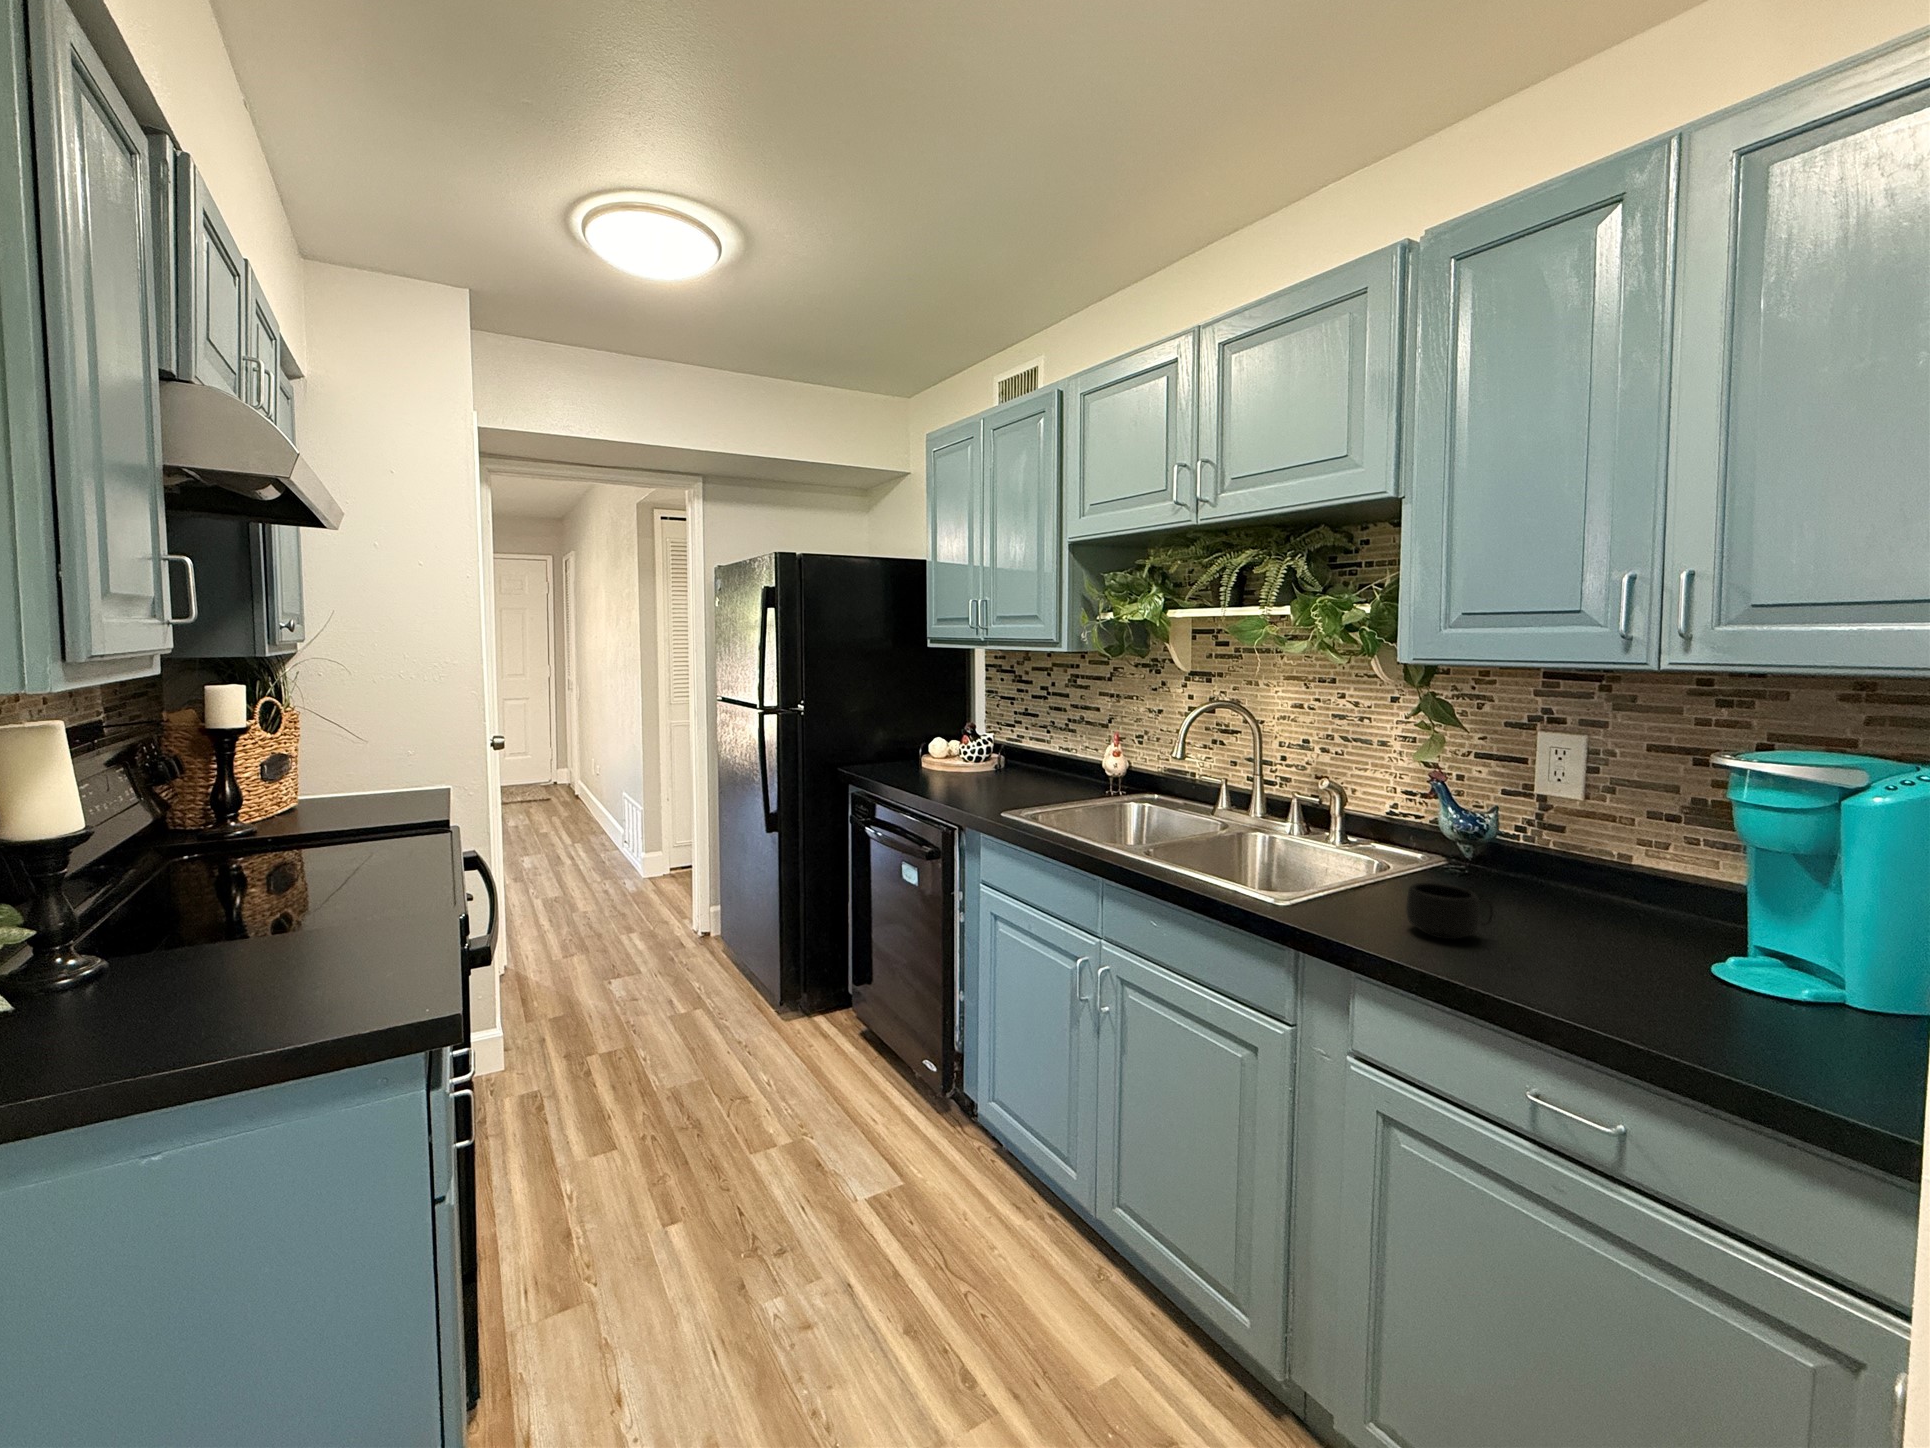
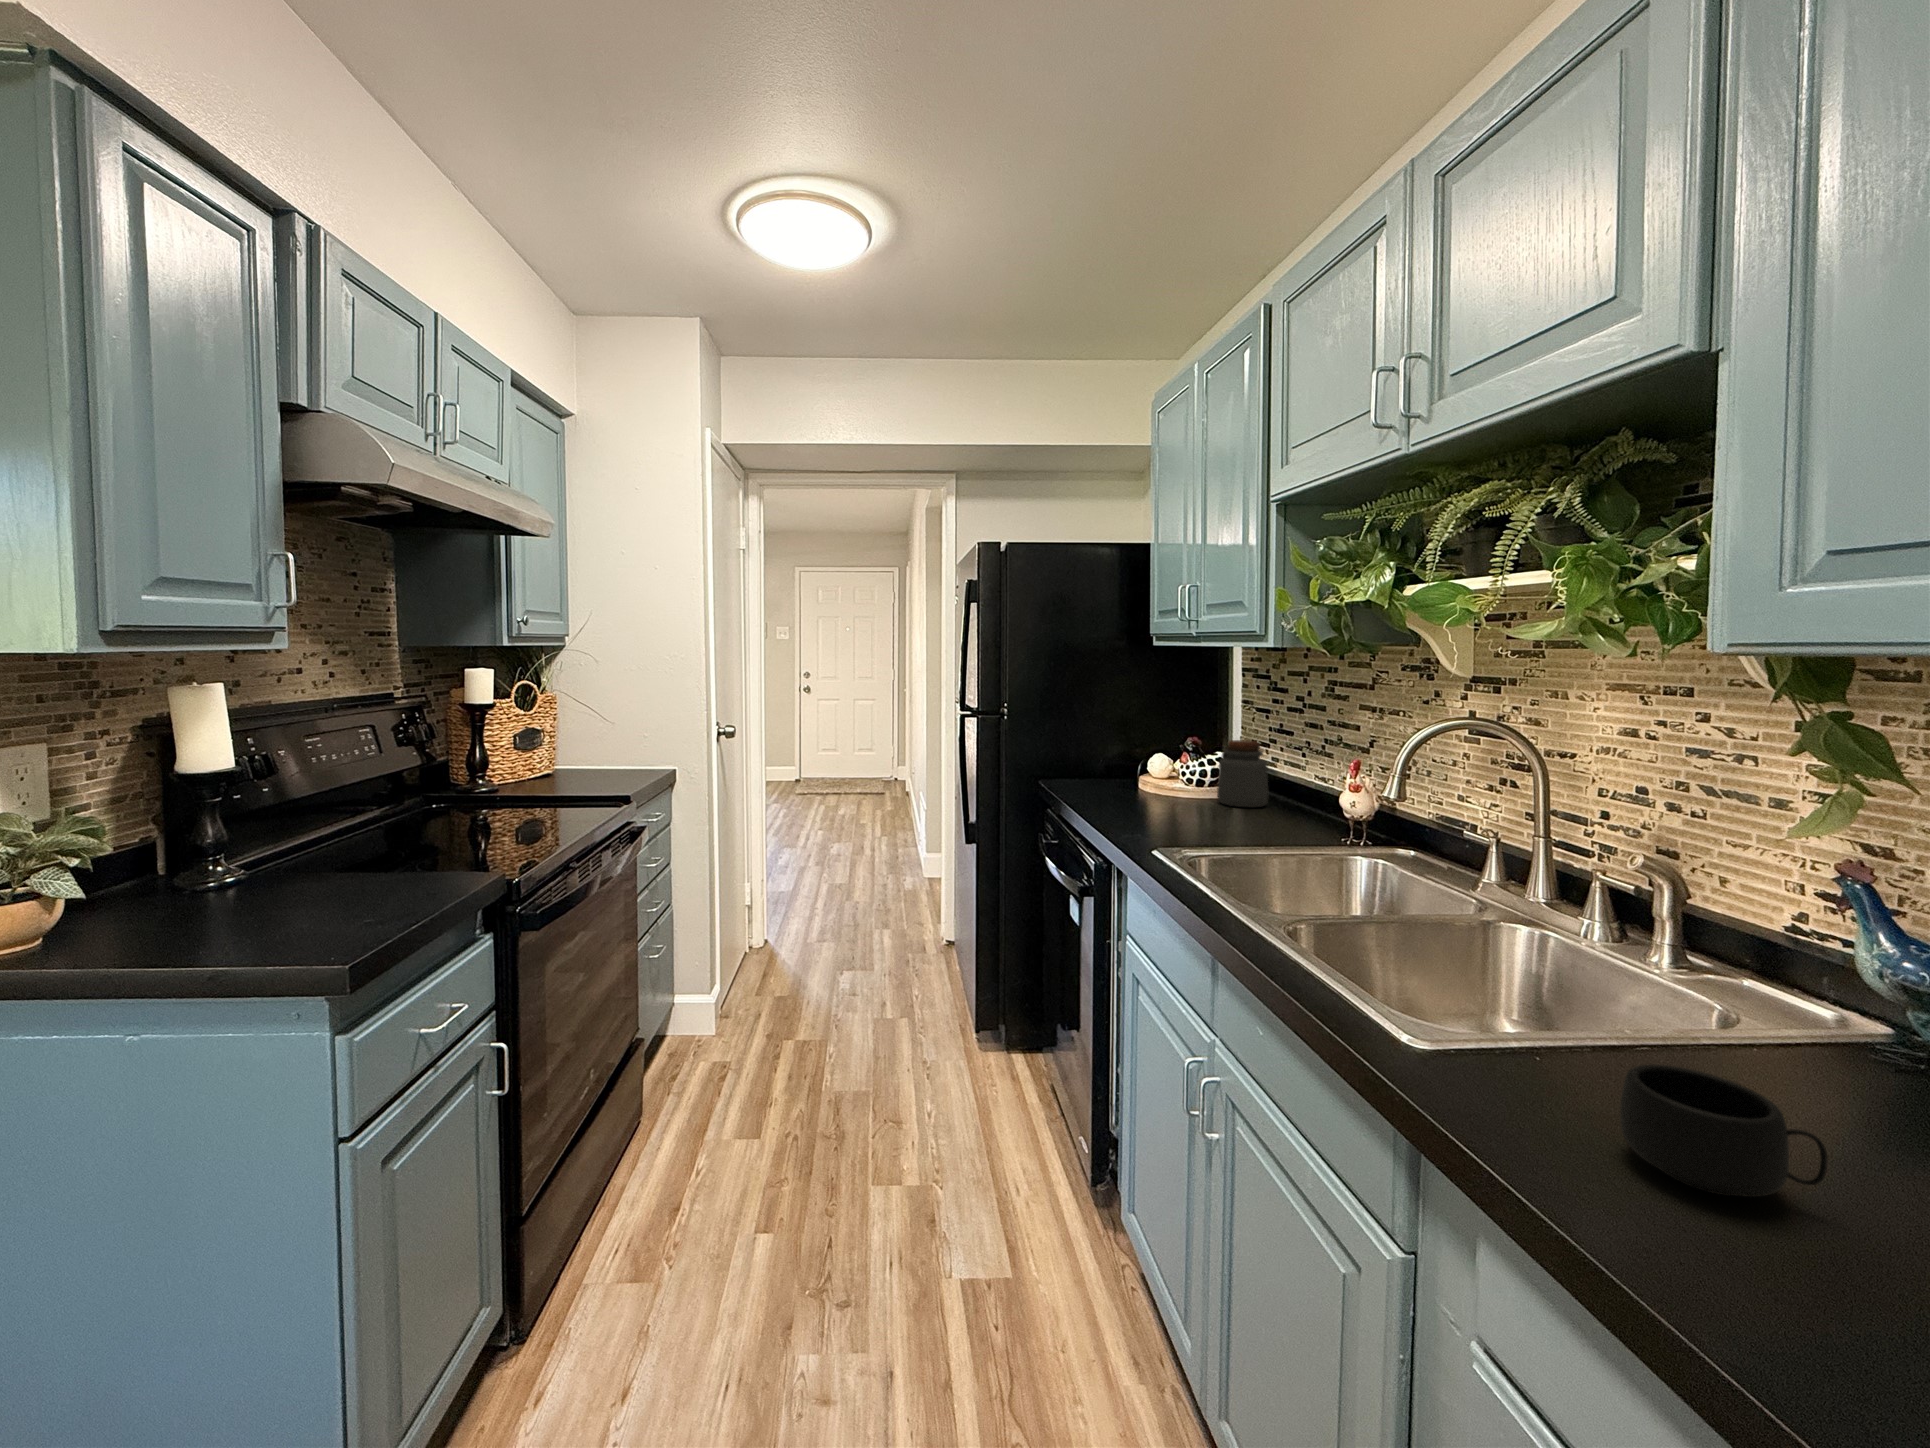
jar: none [992,723,1030,776] -> present [1217,740,1269,807]

